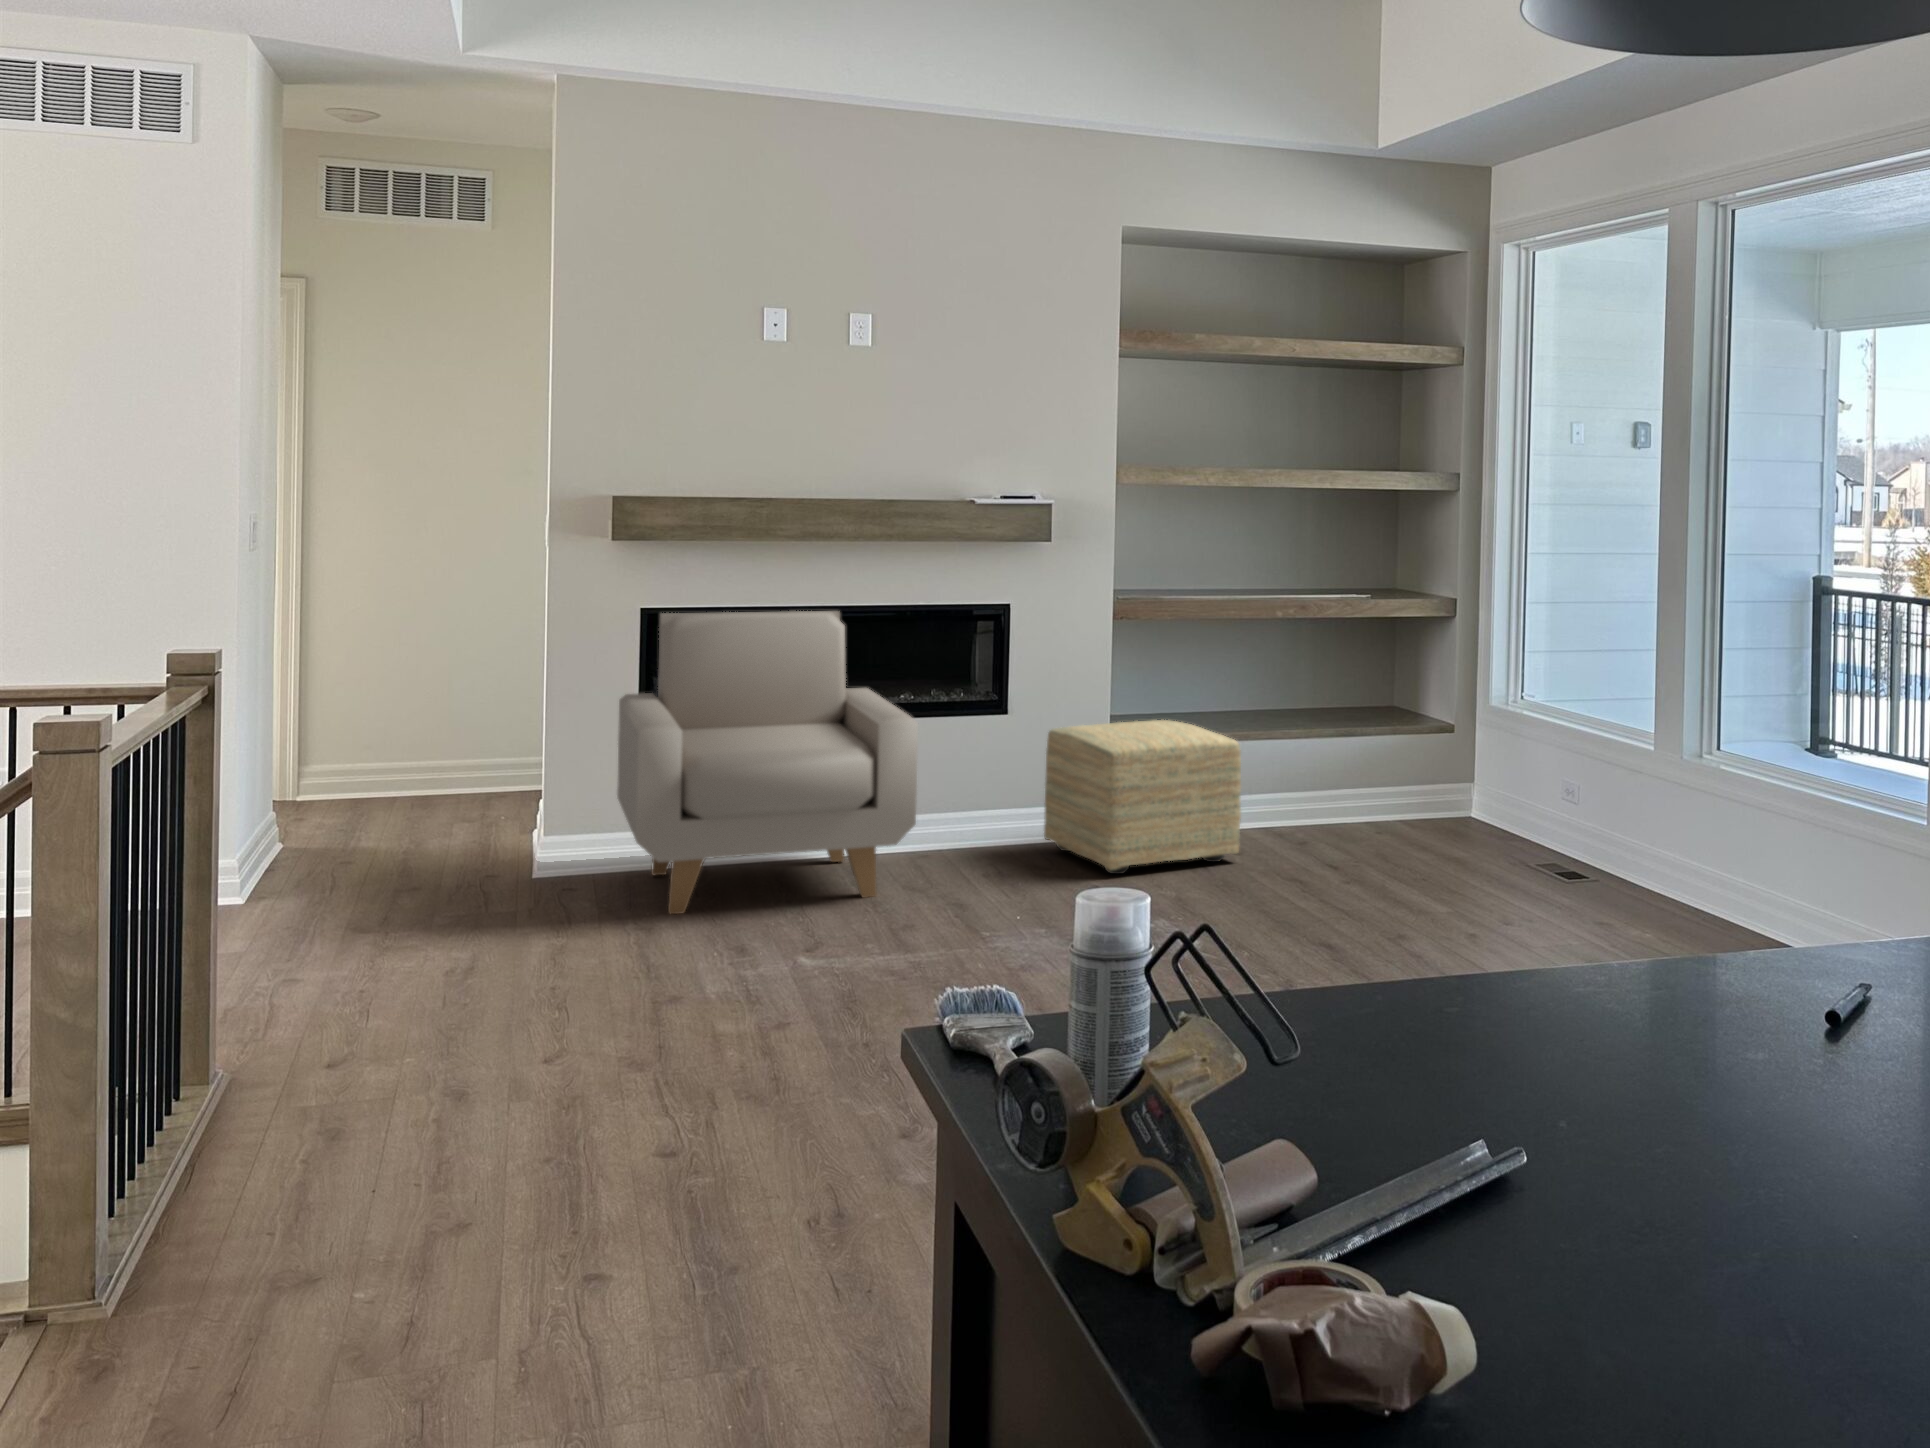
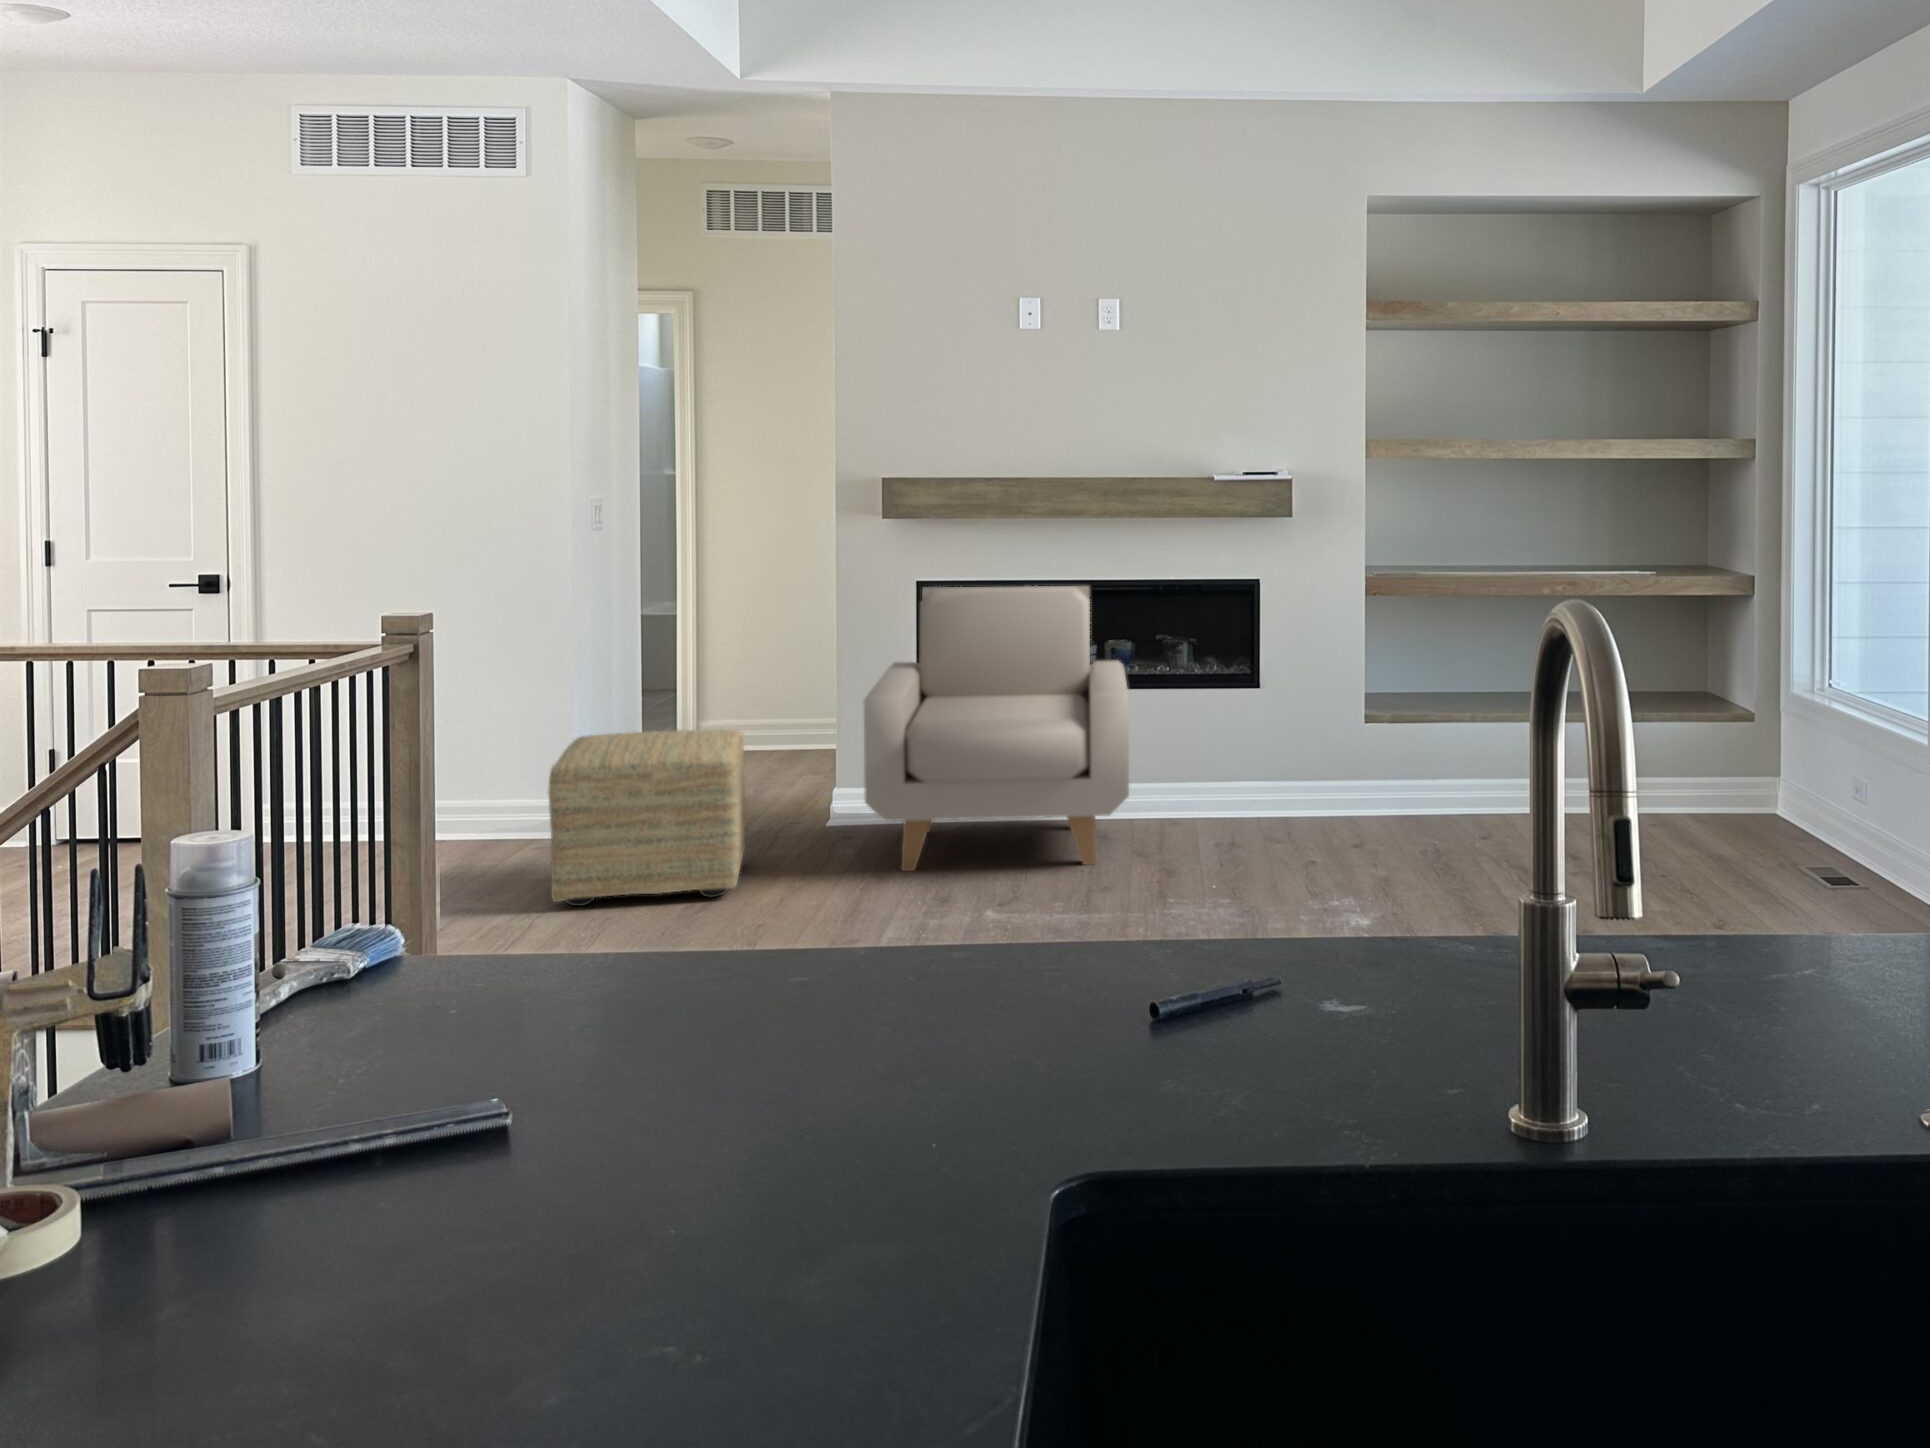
ottoman: present [1044,720,1241,874] -> present [548,729,746,906]

